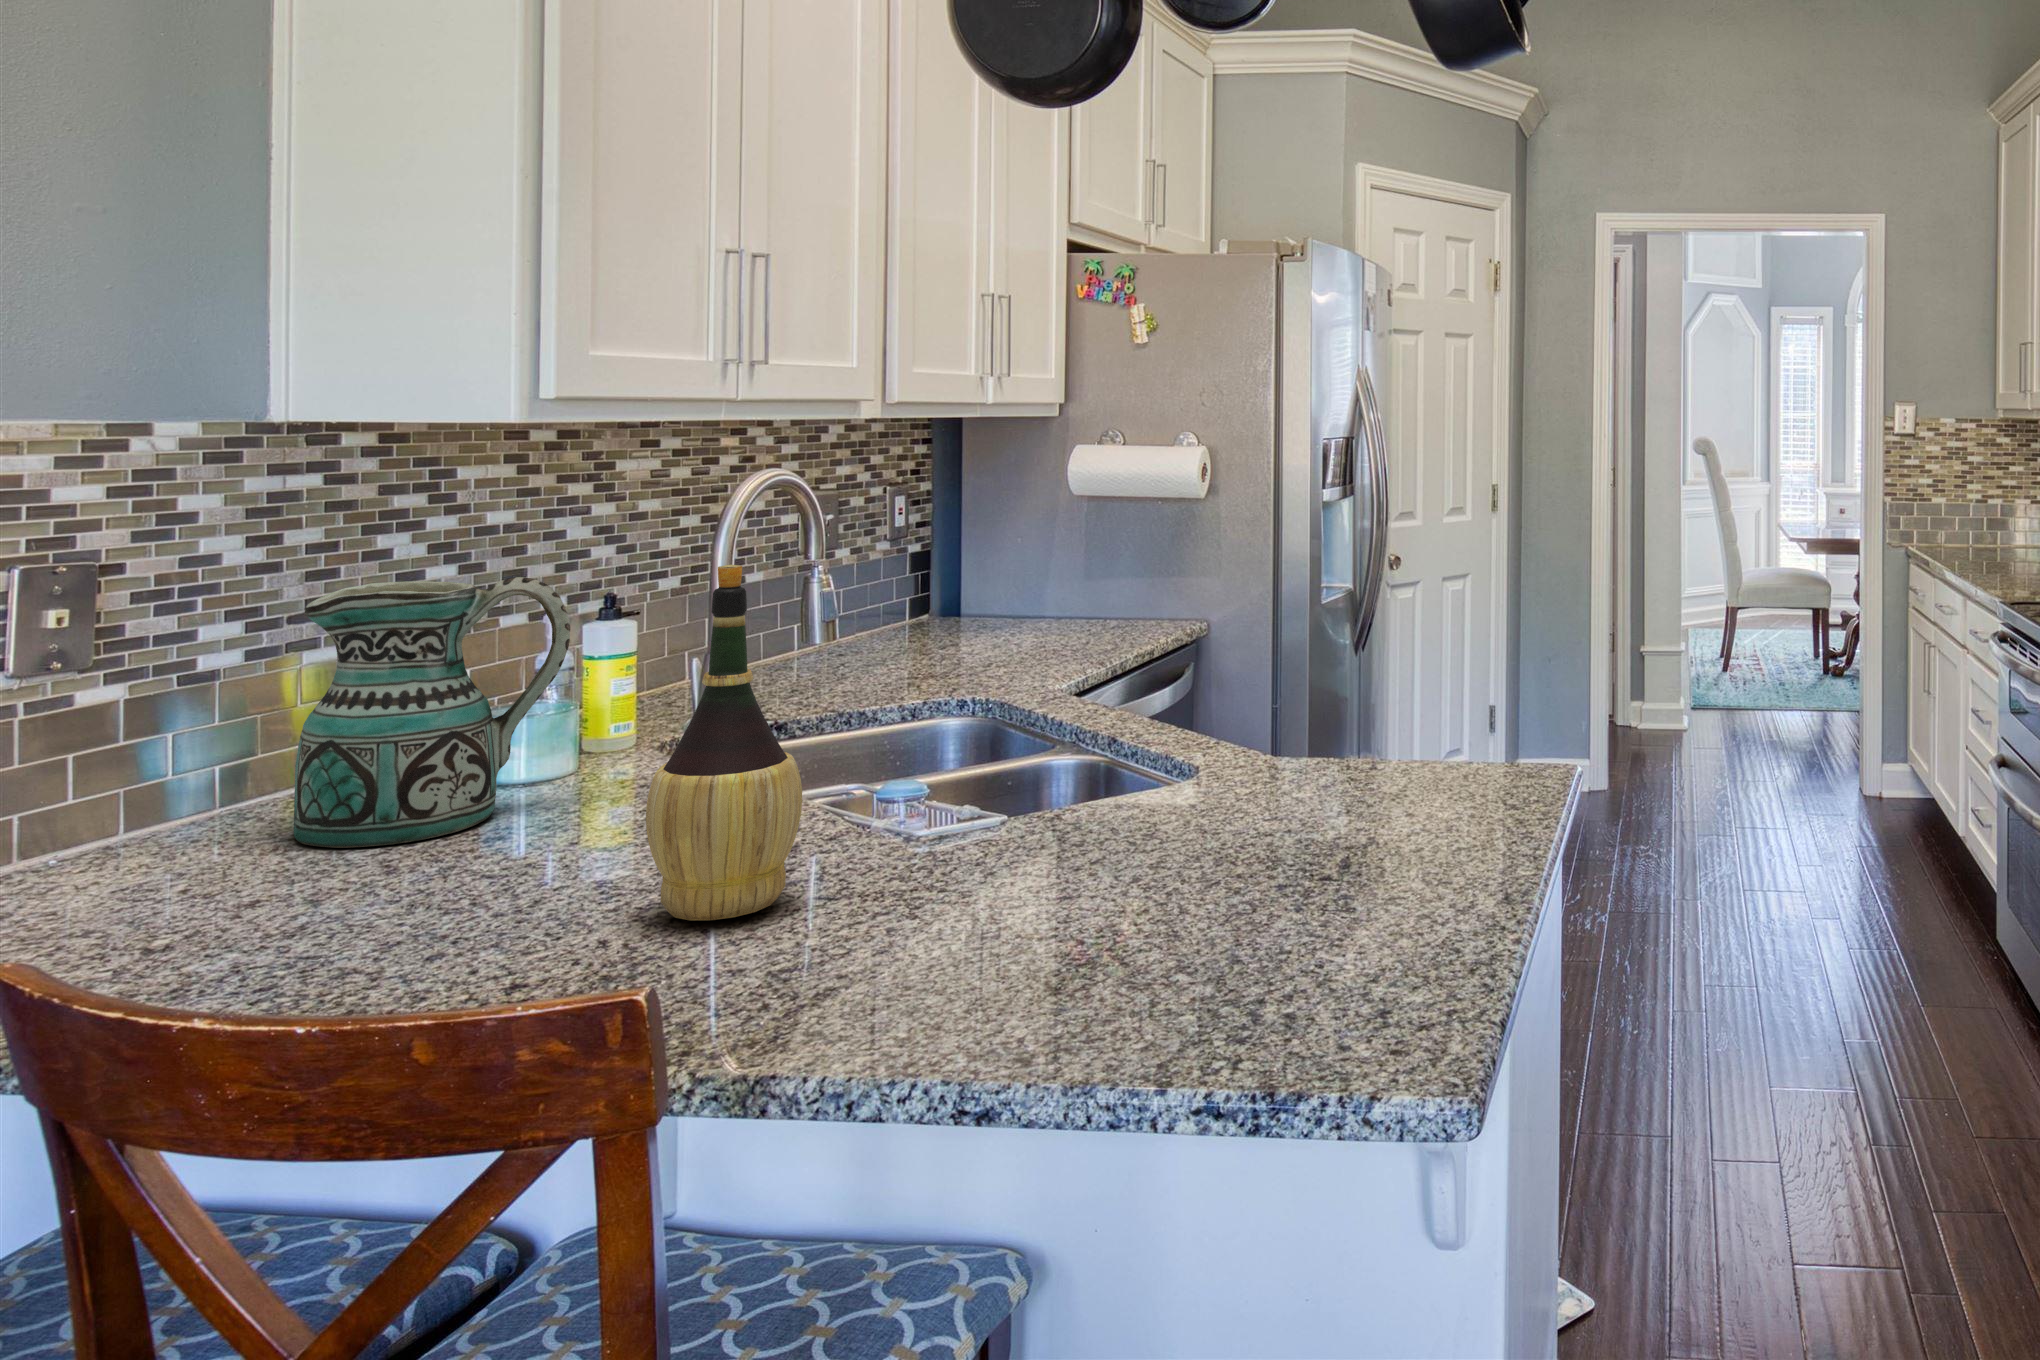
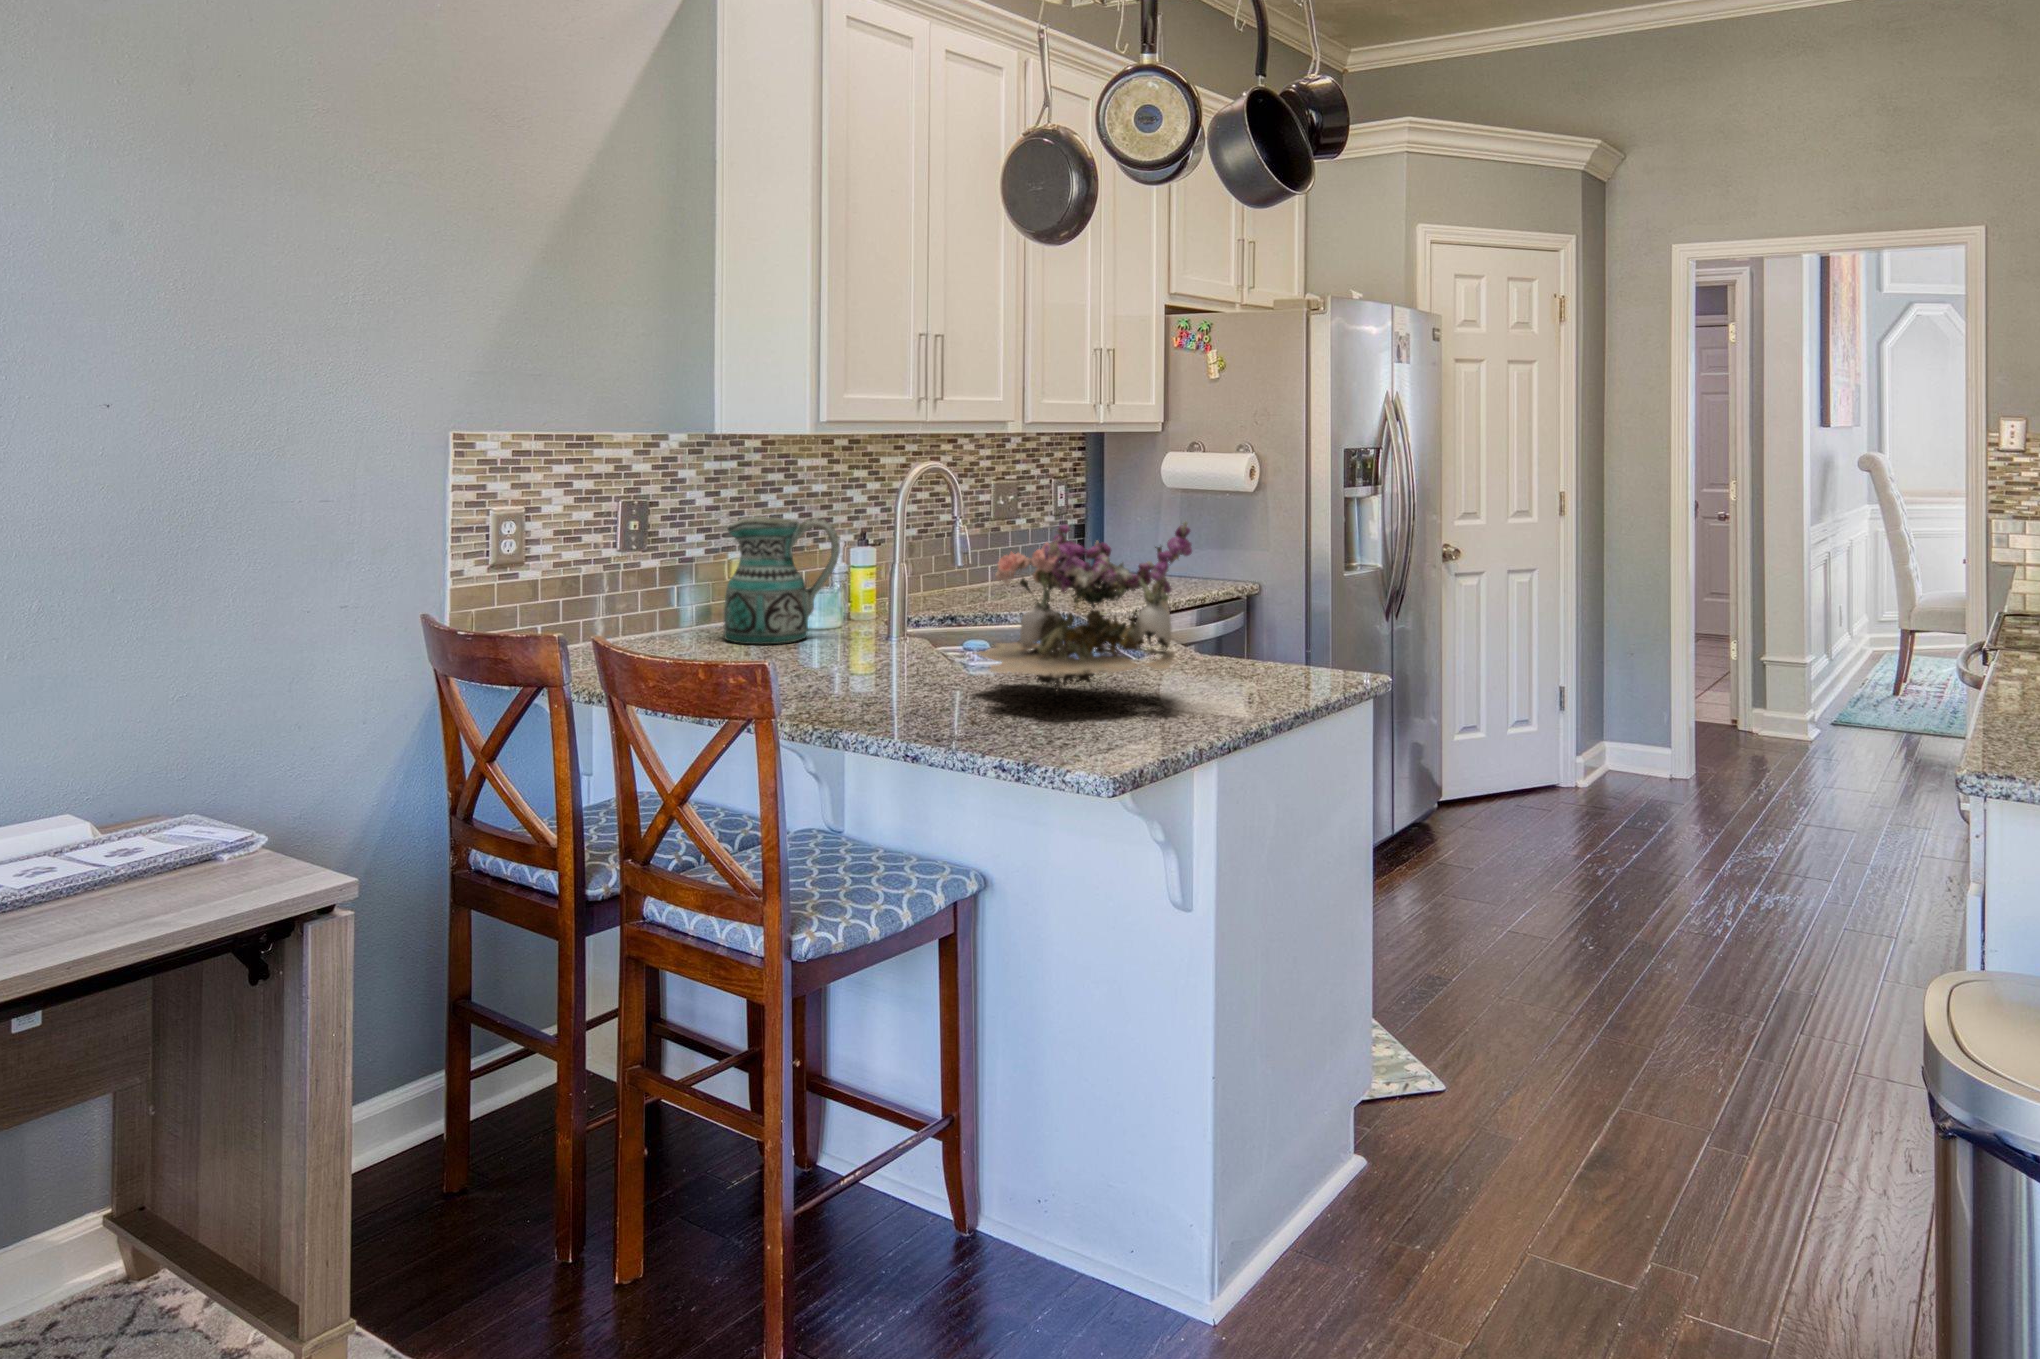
flower arrangement: none [941,559,1401,913] -> present [974,522,1192,693]
wine bottle: present [646,564,802,920] -> none [854,511,921,679]

